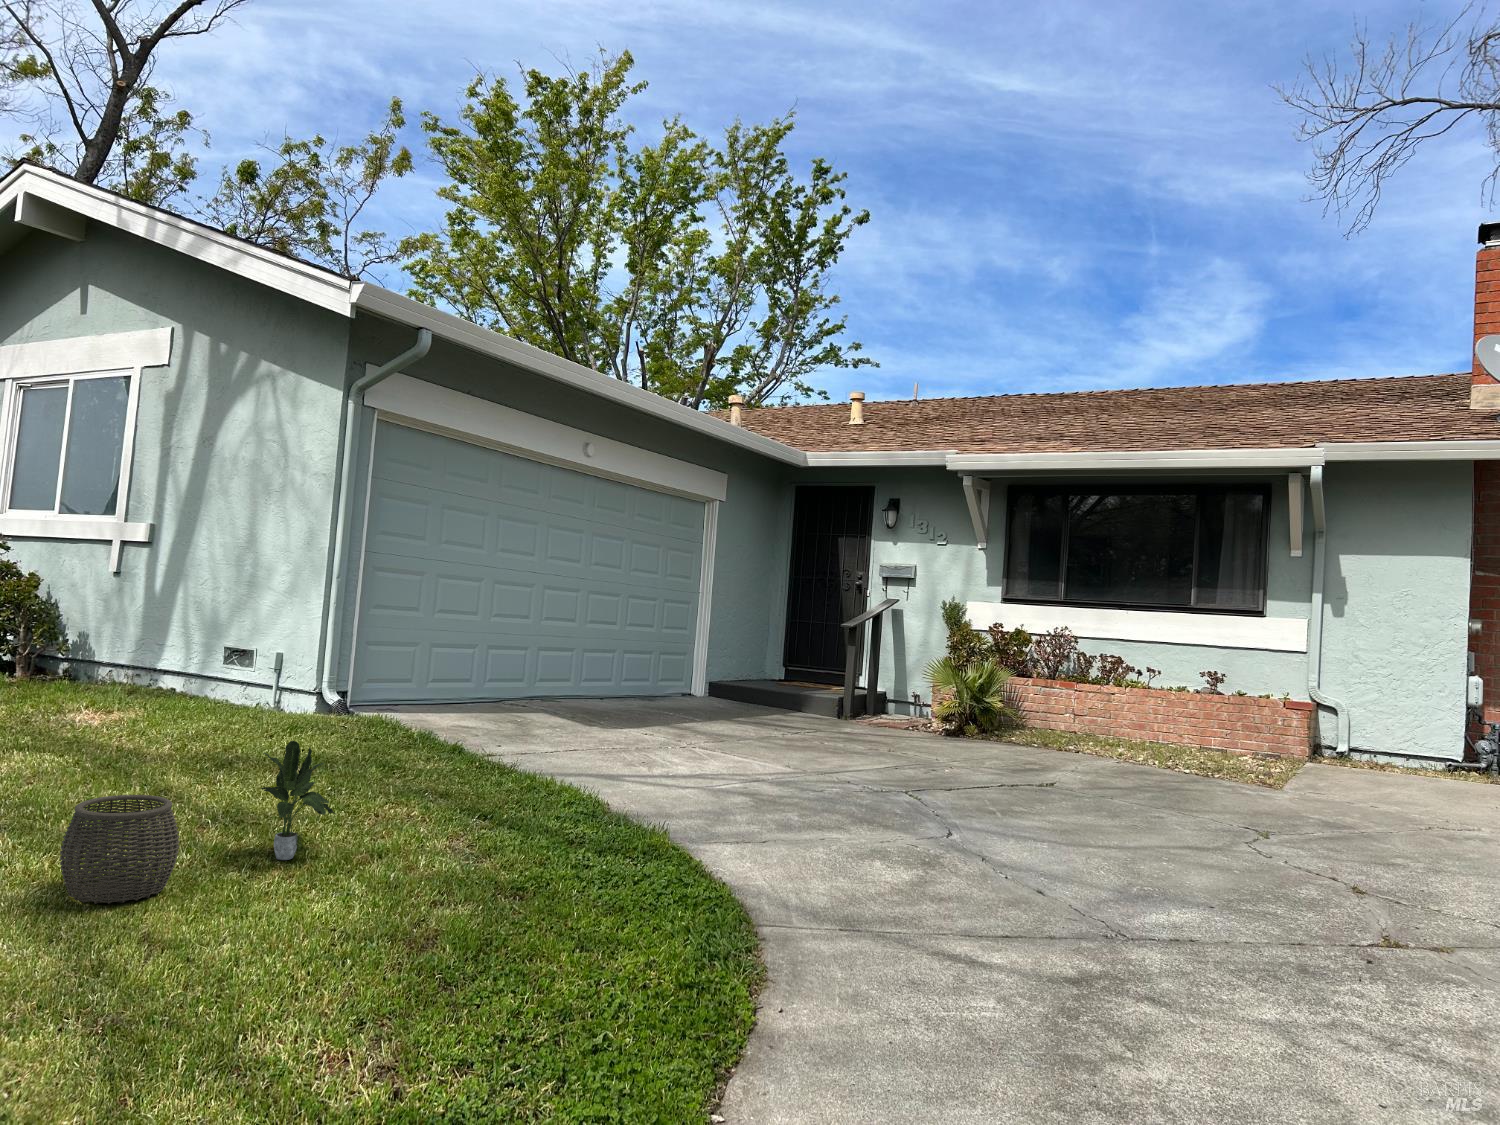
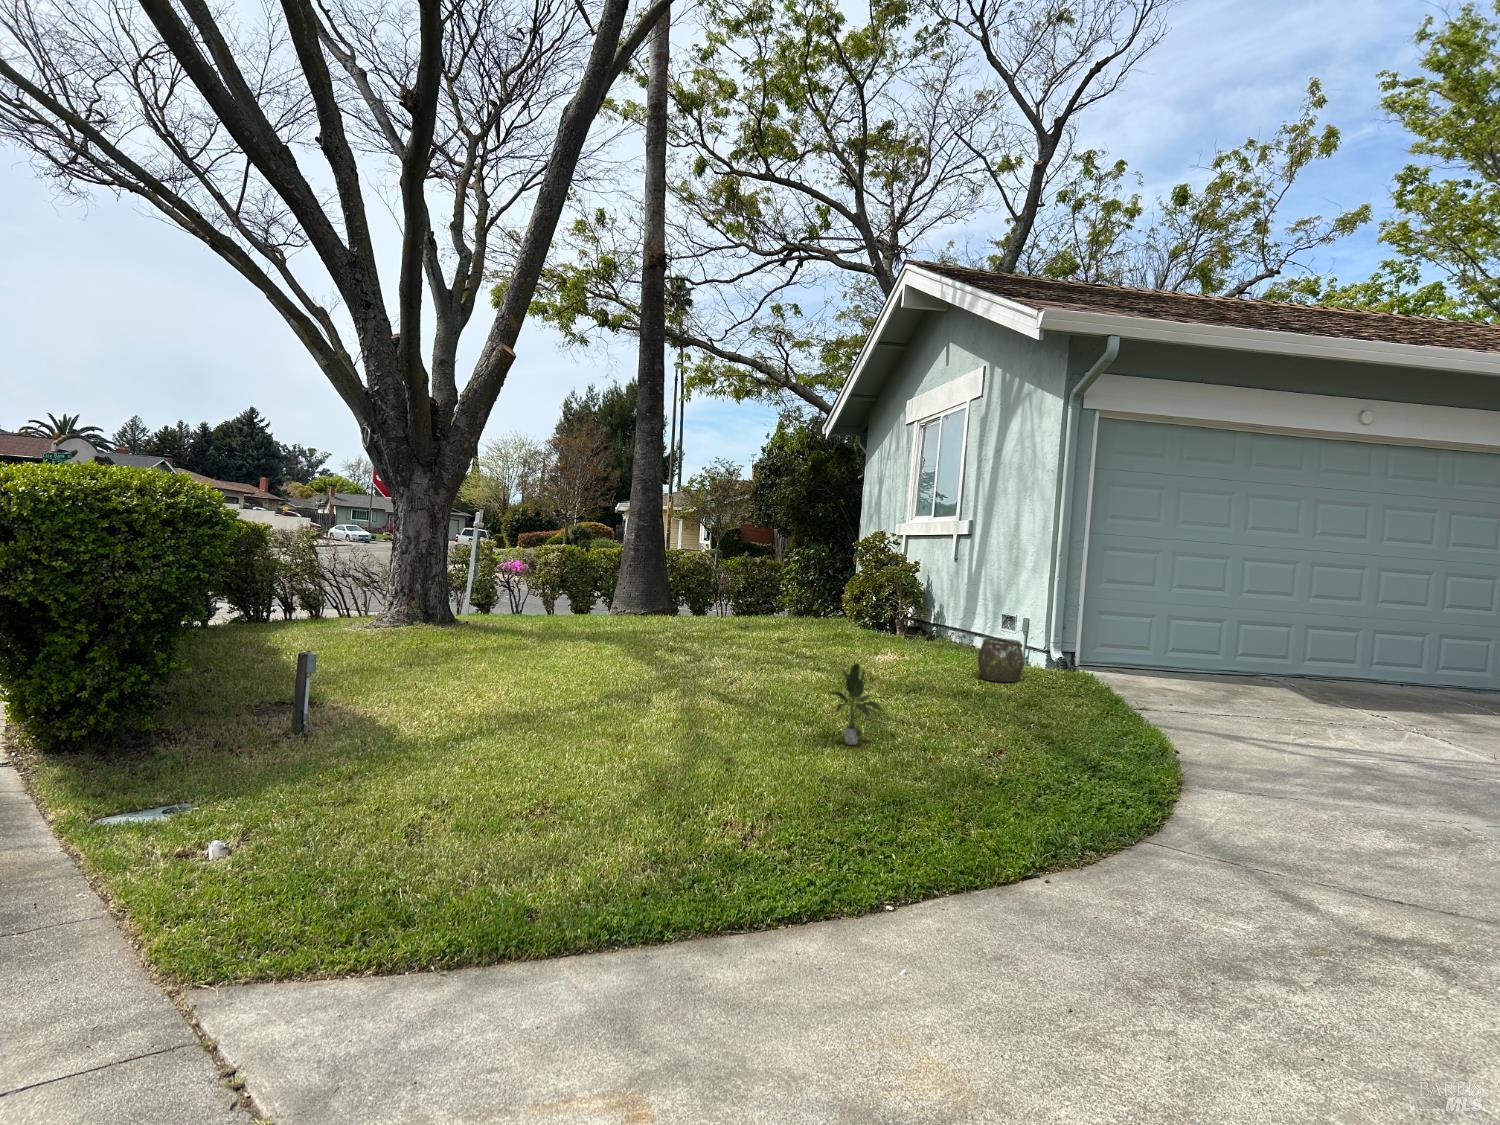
woven basket: present [60,795,180,904] -> present [978,638,1024,682]

